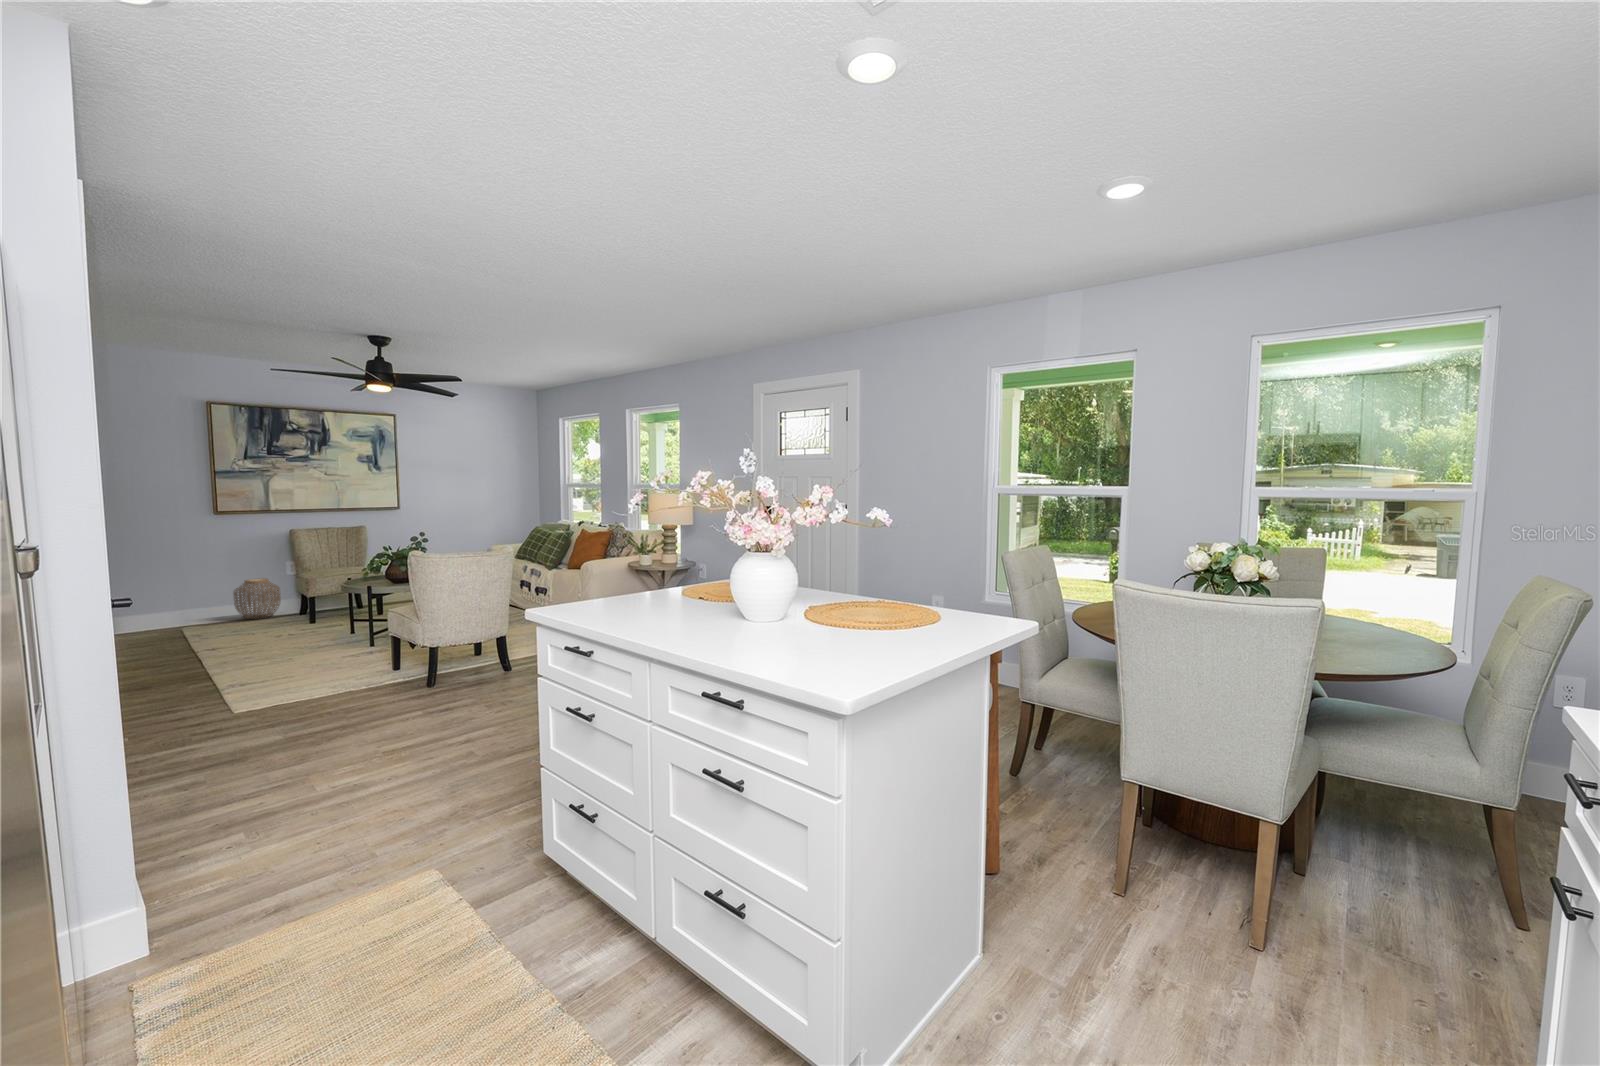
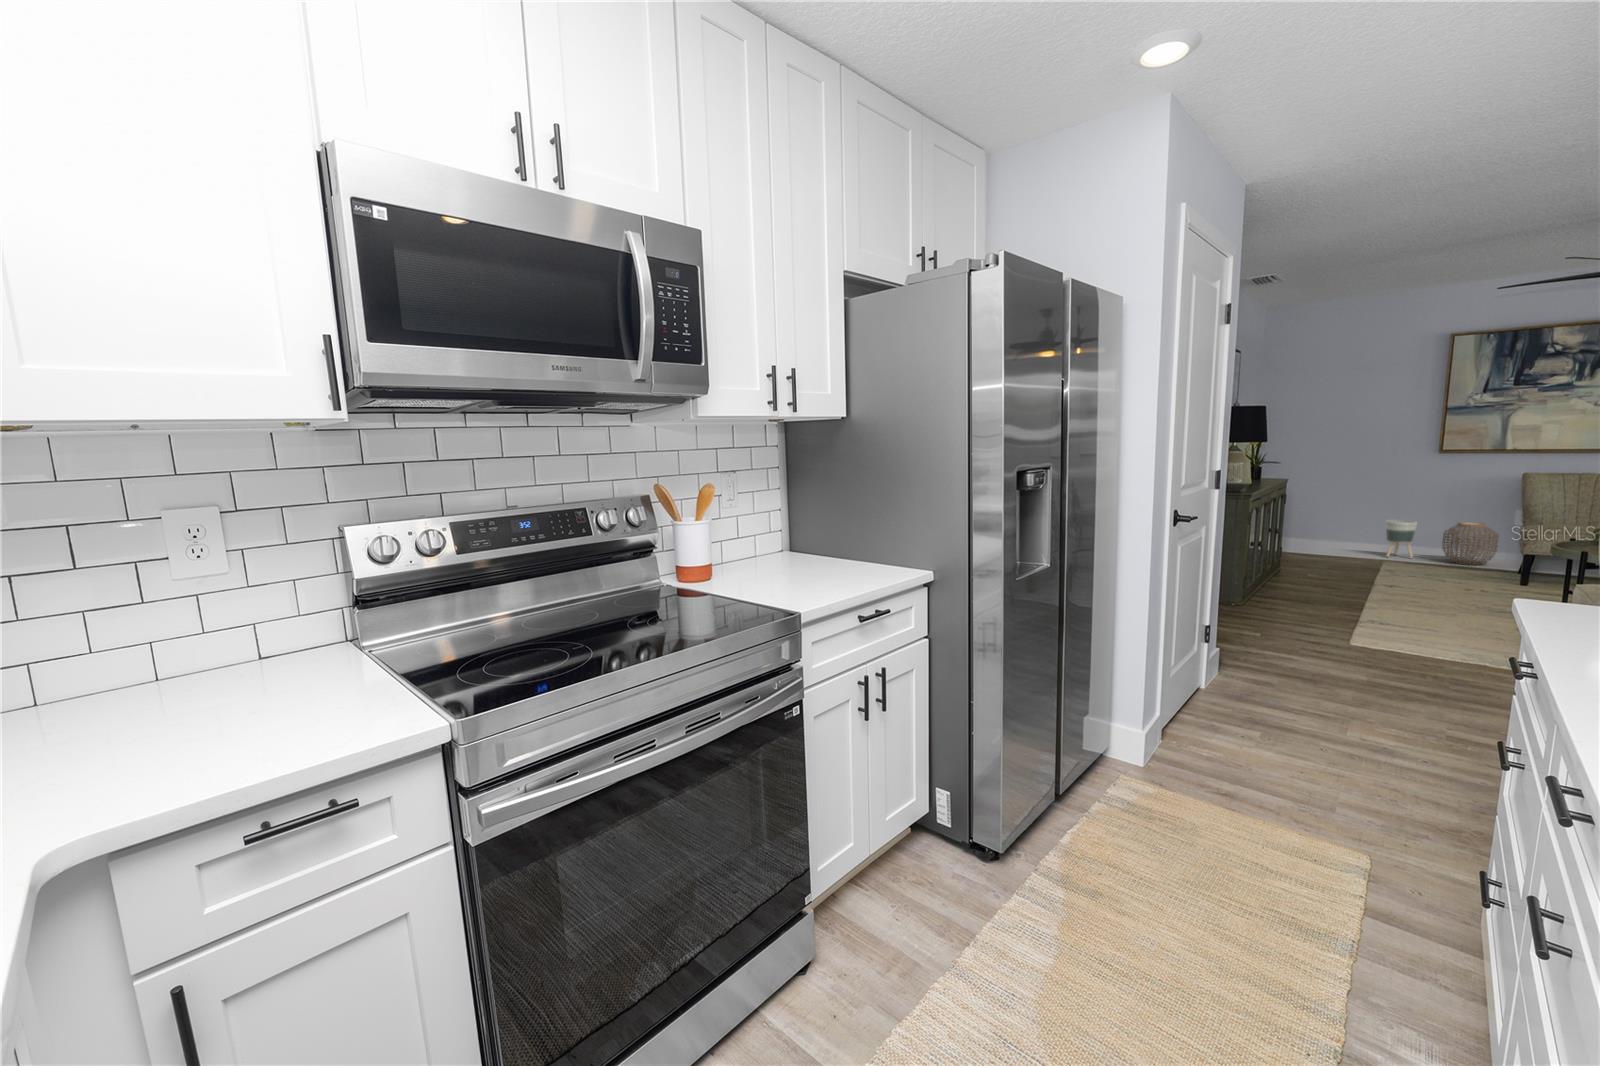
planter: none [174,585,209,626] -> present [1385,520,1417,558]

